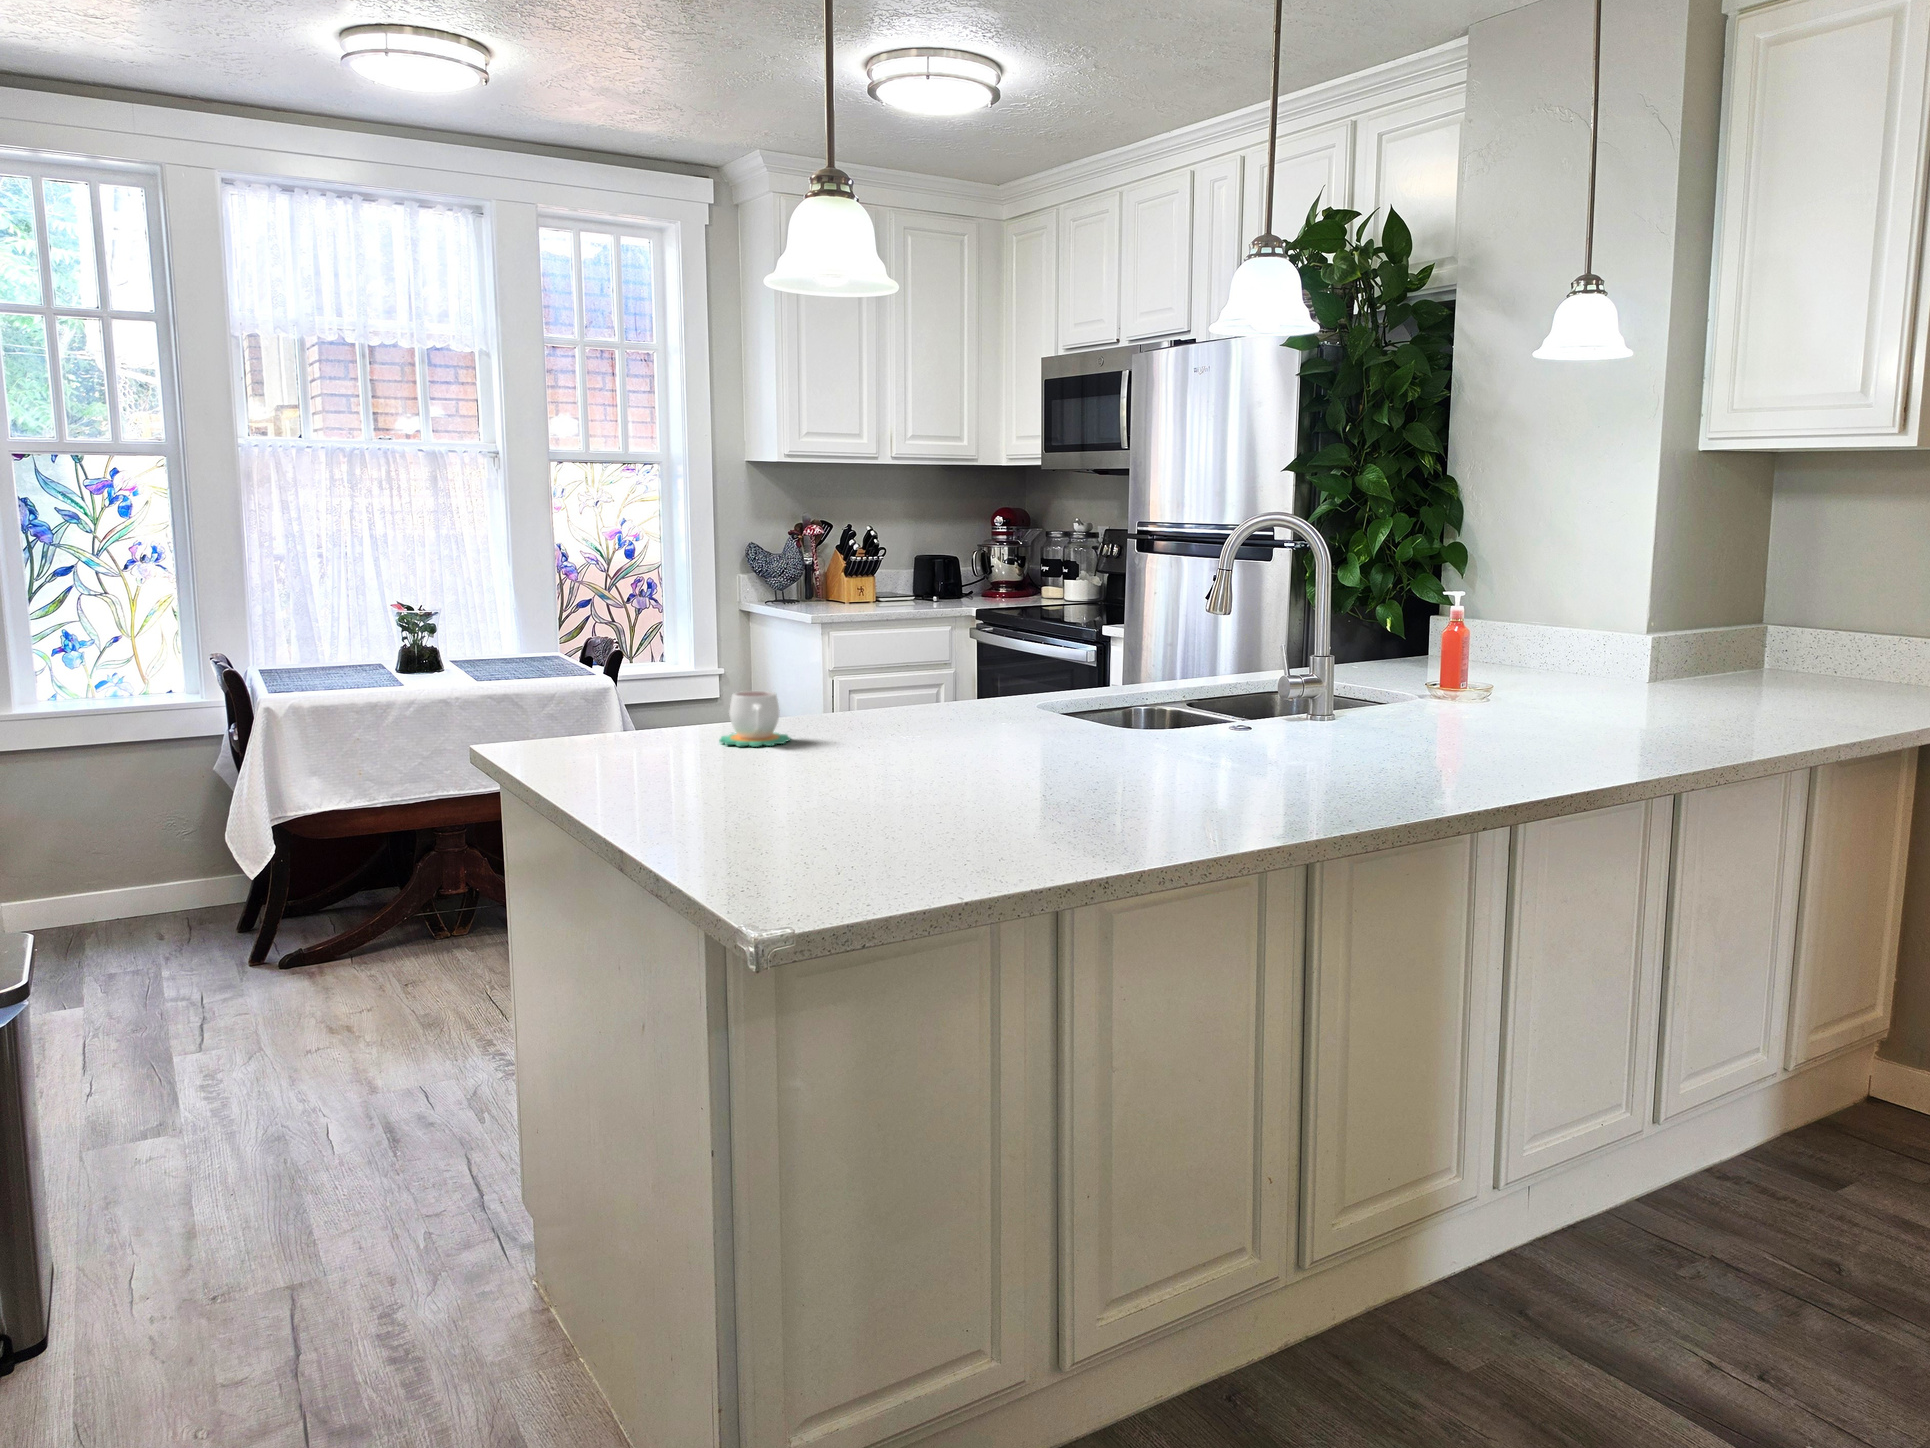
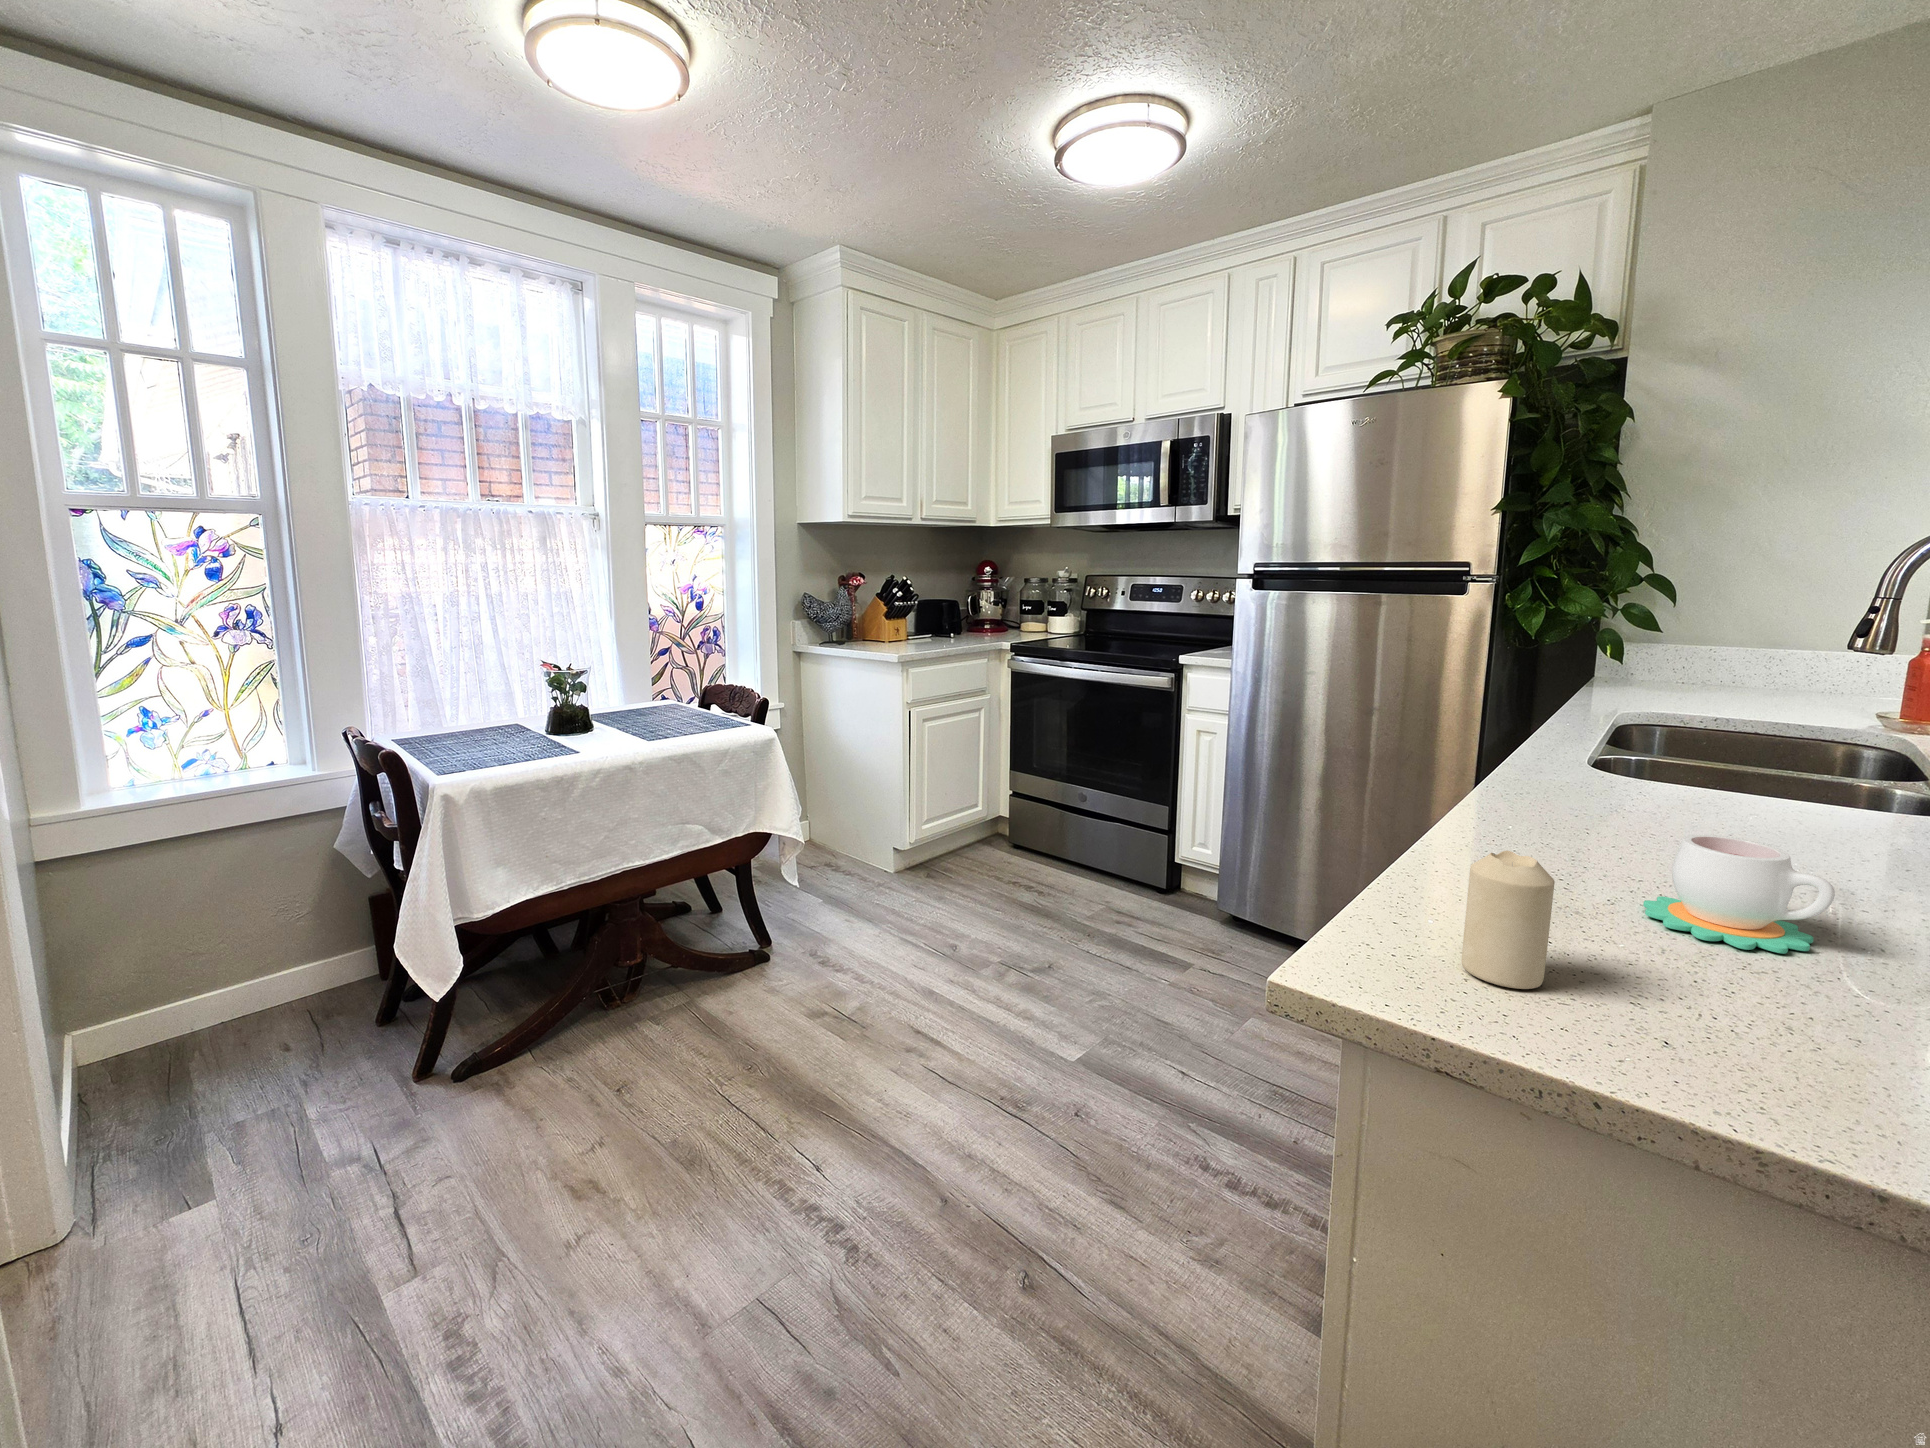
candle: none [557,679,595,746] -> present [1462,851,1555,989]

